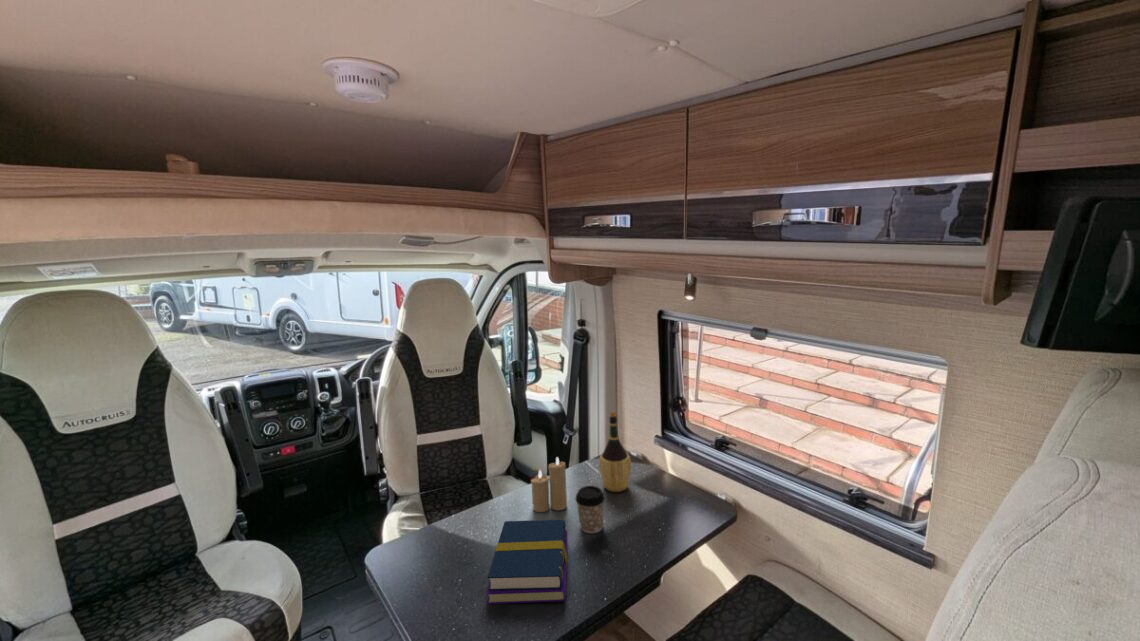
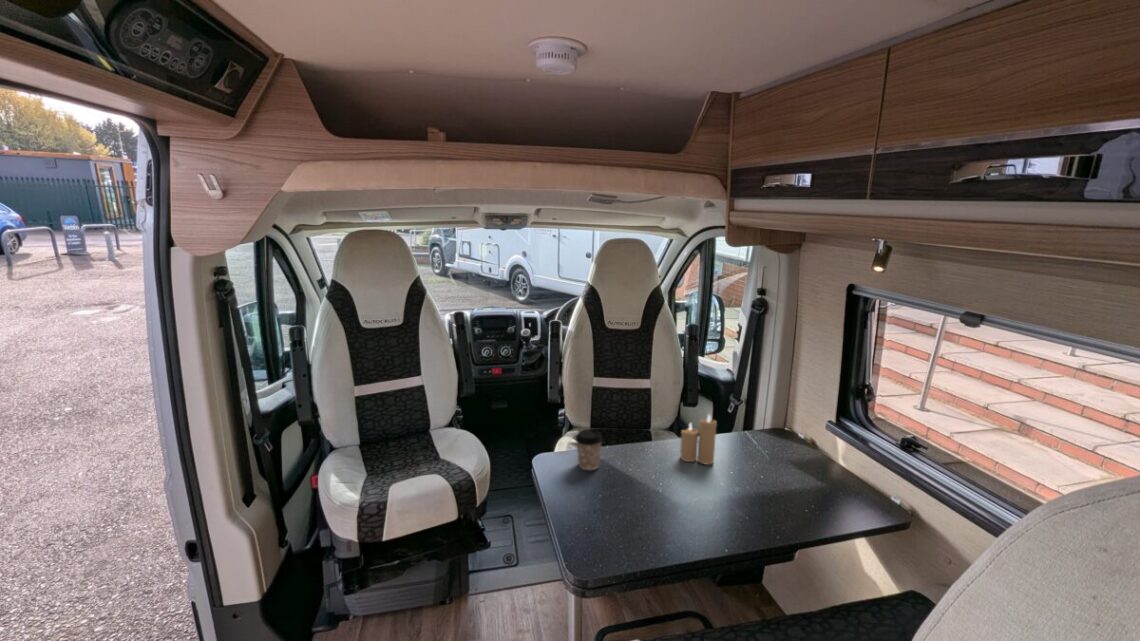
wine bottle: present [599,411,631,492] -> none [755,383,791,465]
coffee cup: present [576,486,605,533] -> present [576,429,602,470]
book: present [486,520,568,604] -> none [621,456,706,528]

